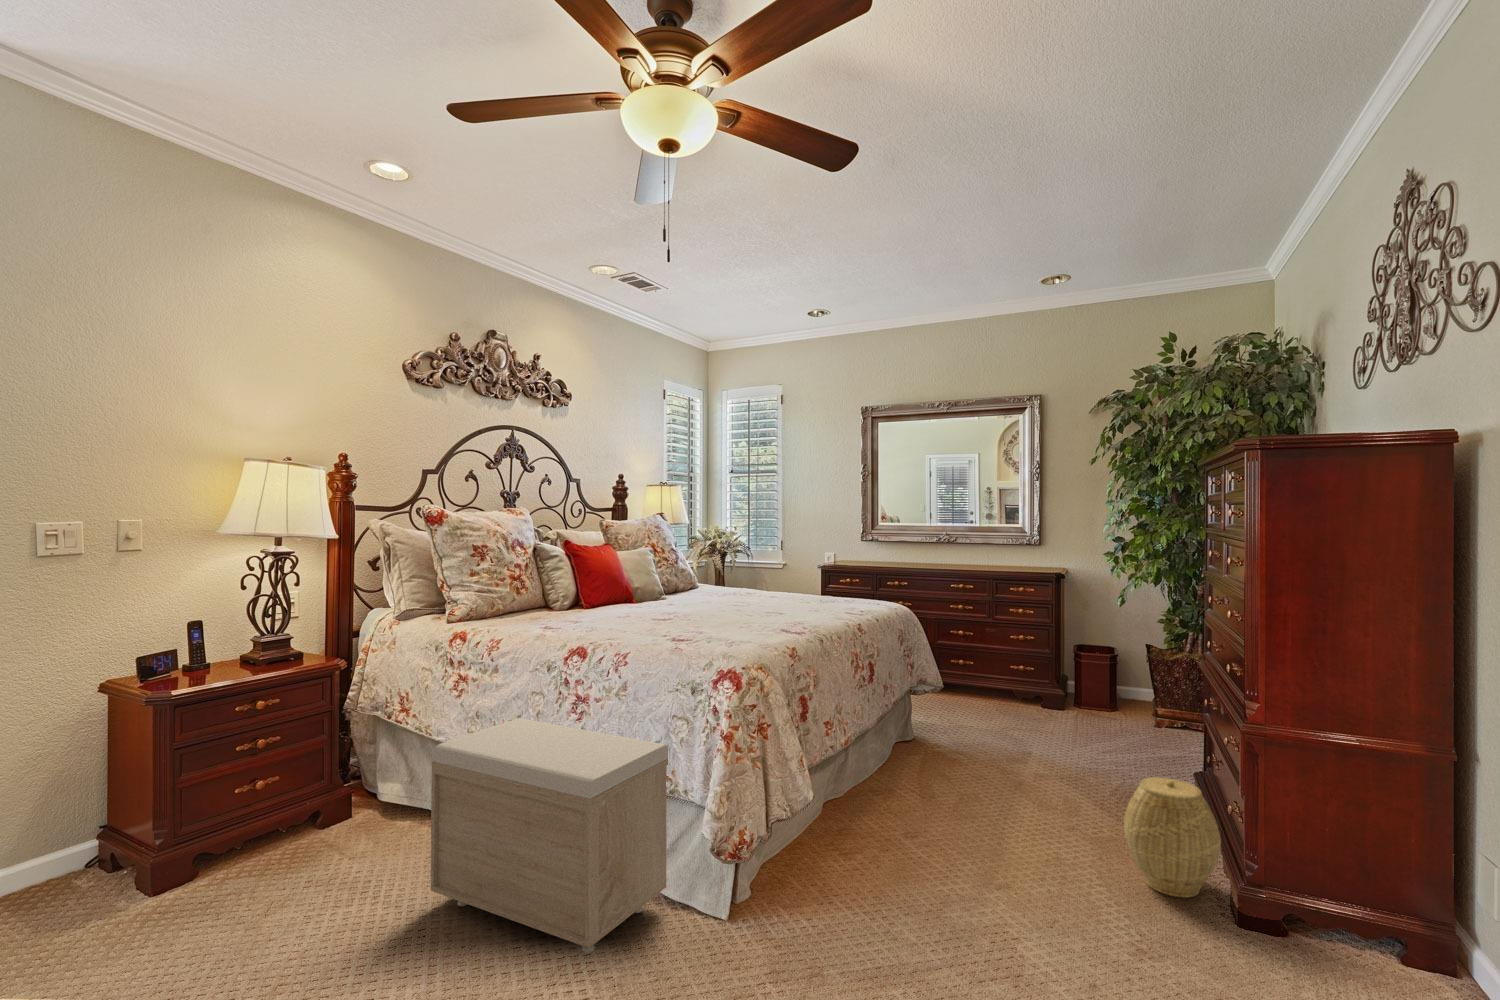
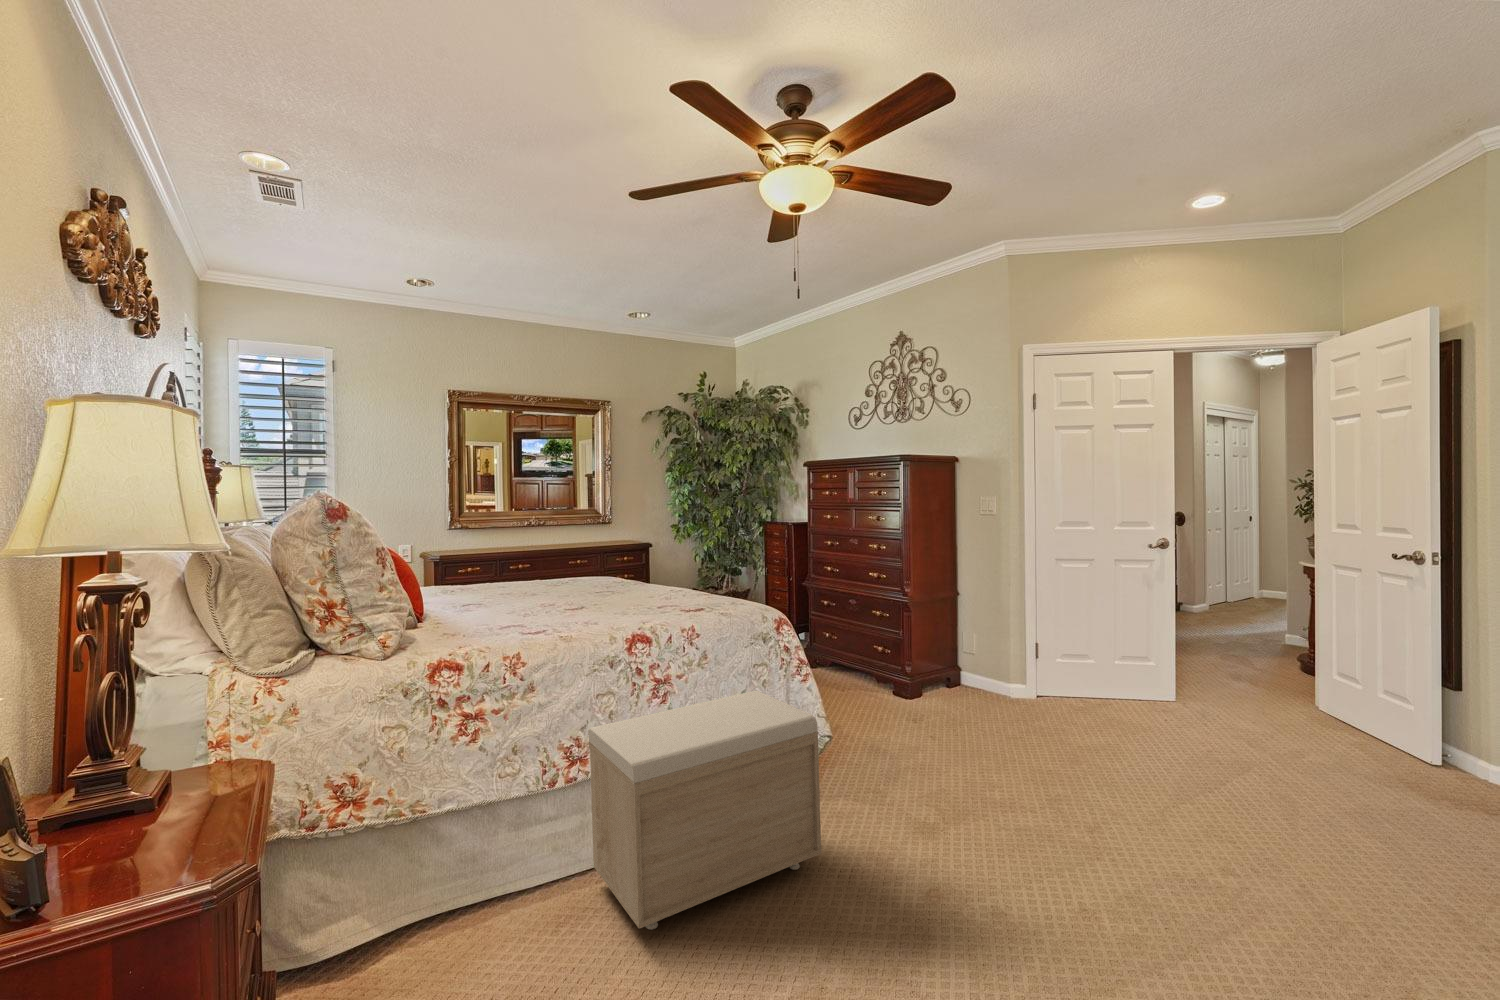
woven basket: present [1124,777,1221,898] -> none [848,637,894,698]

